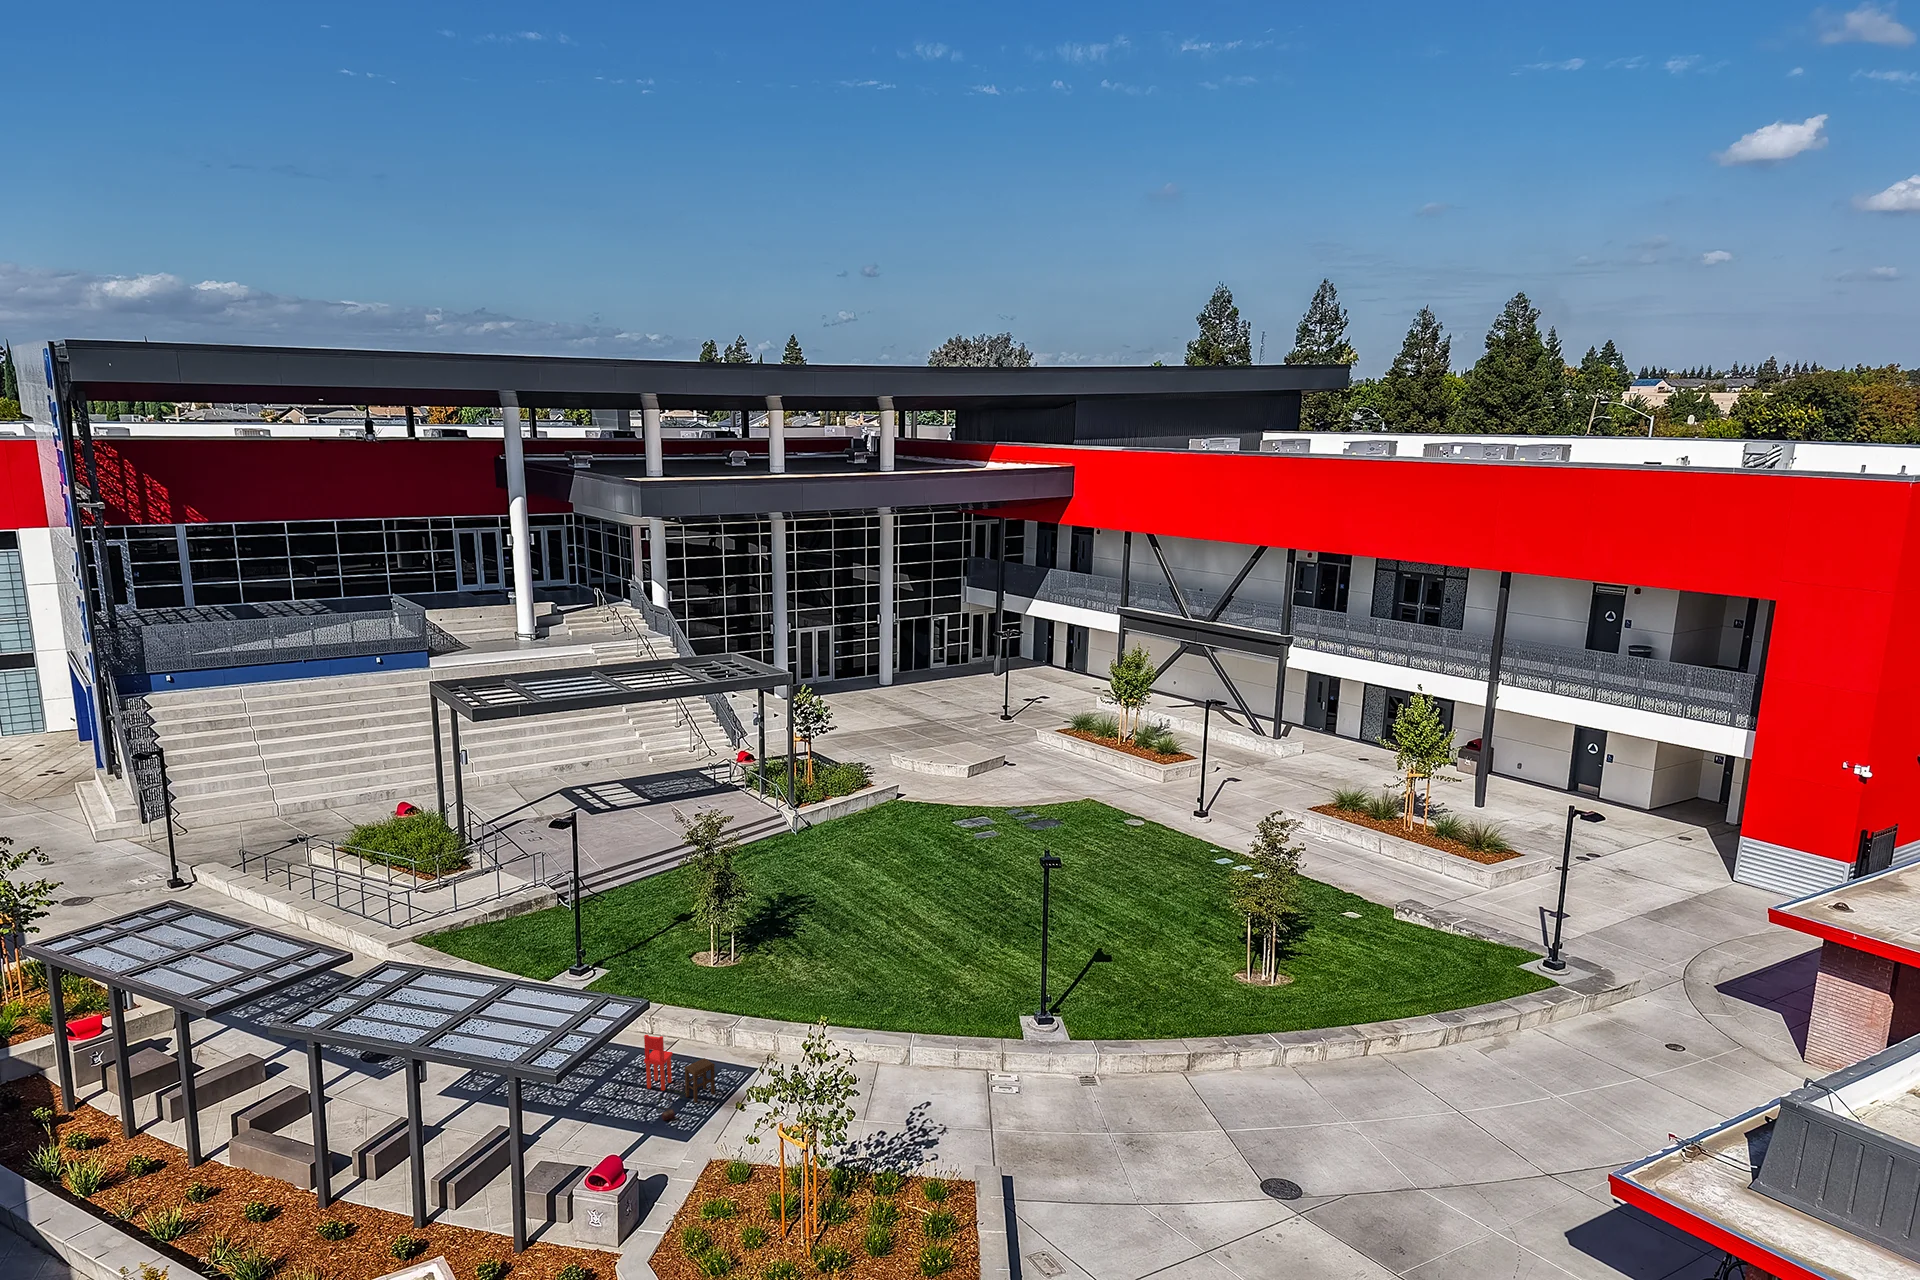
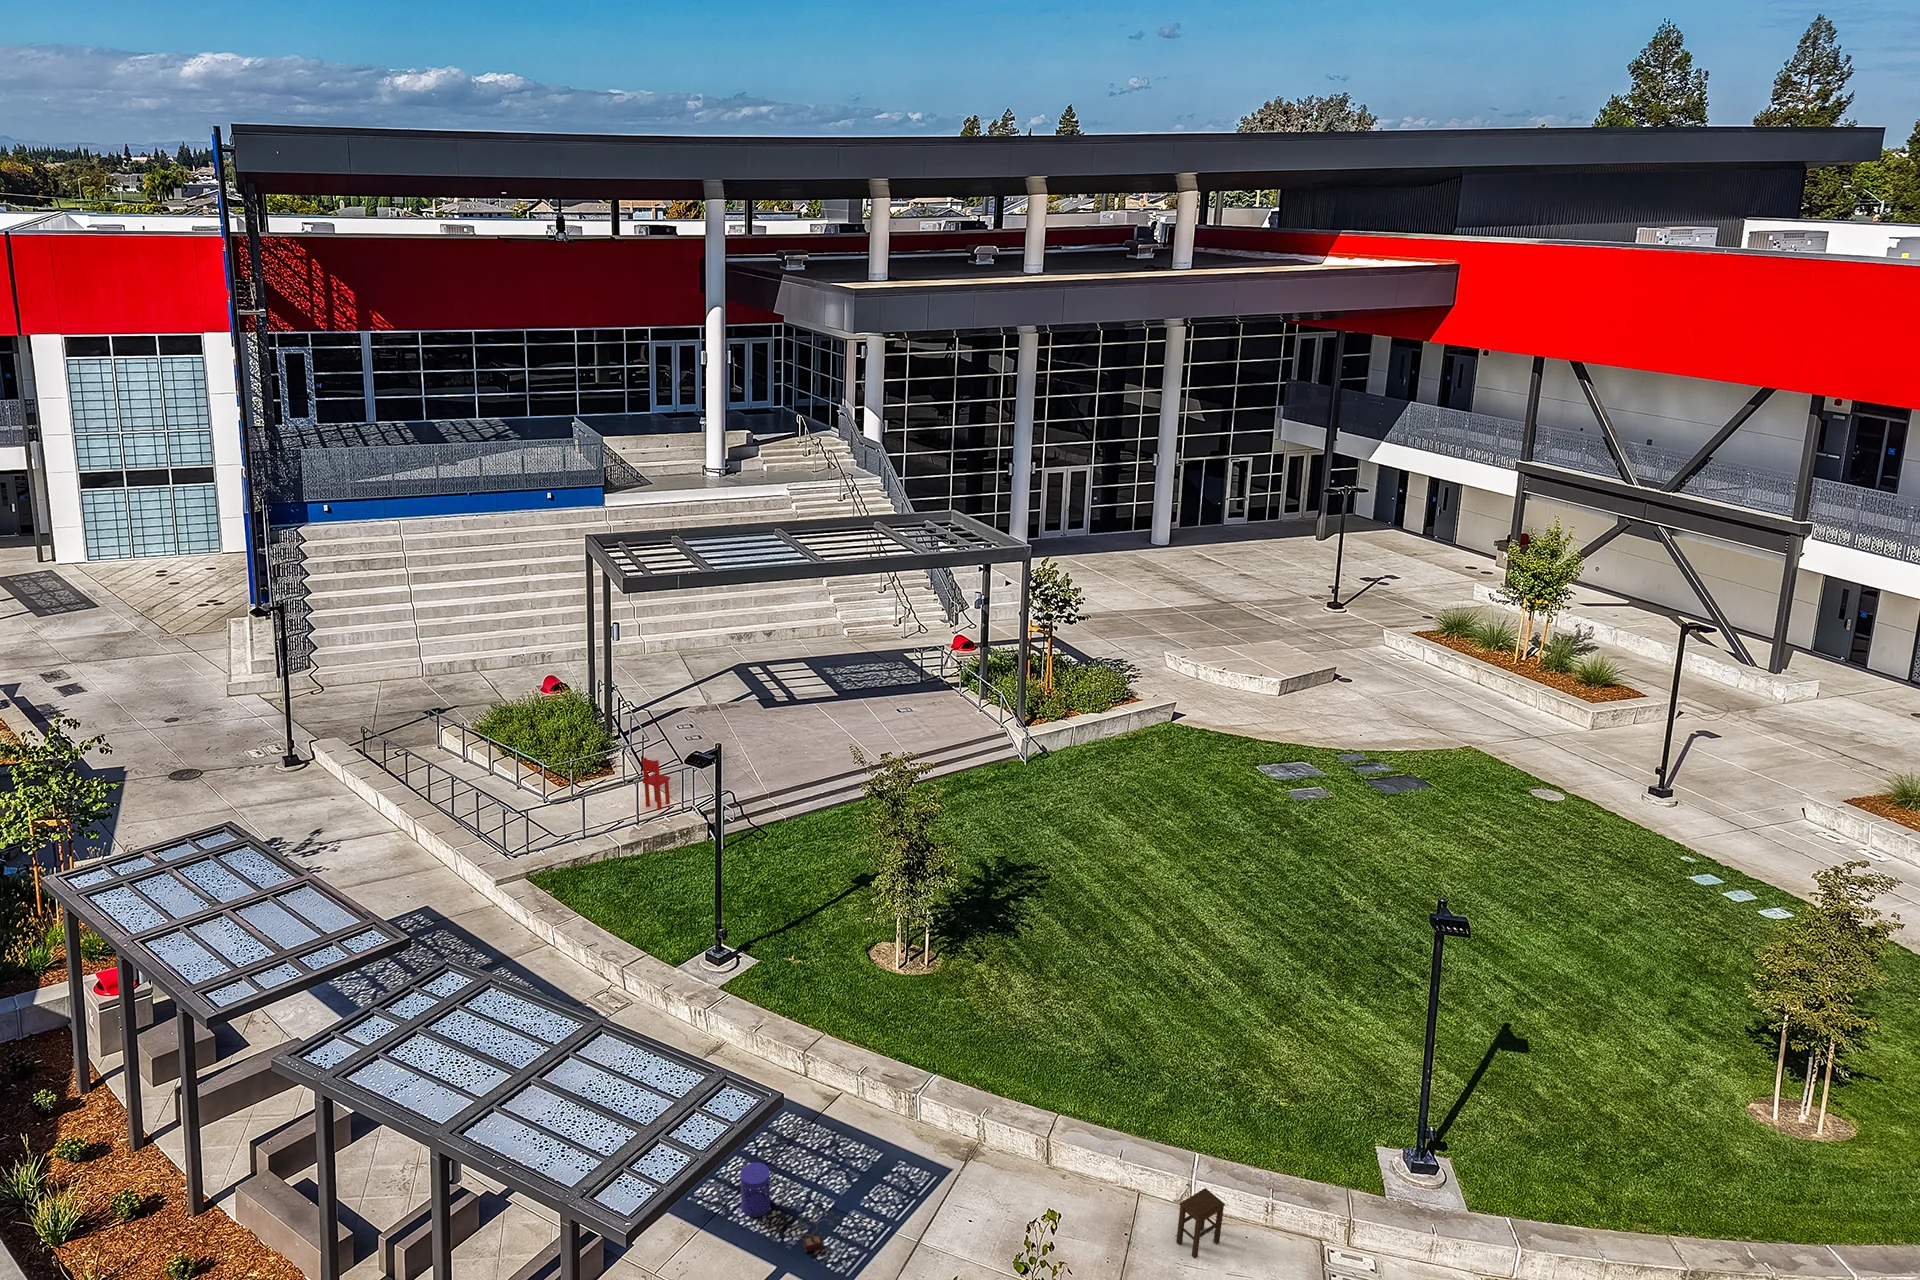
chair: present [644,1035,673,1091] -> present [642,758,670,810]
stool: present [684,1058,715,1103] -> present [1176,1188,1225,1258]
waste bin: none [614,1073,636,1109] -> present [740,1162,770,1217]

